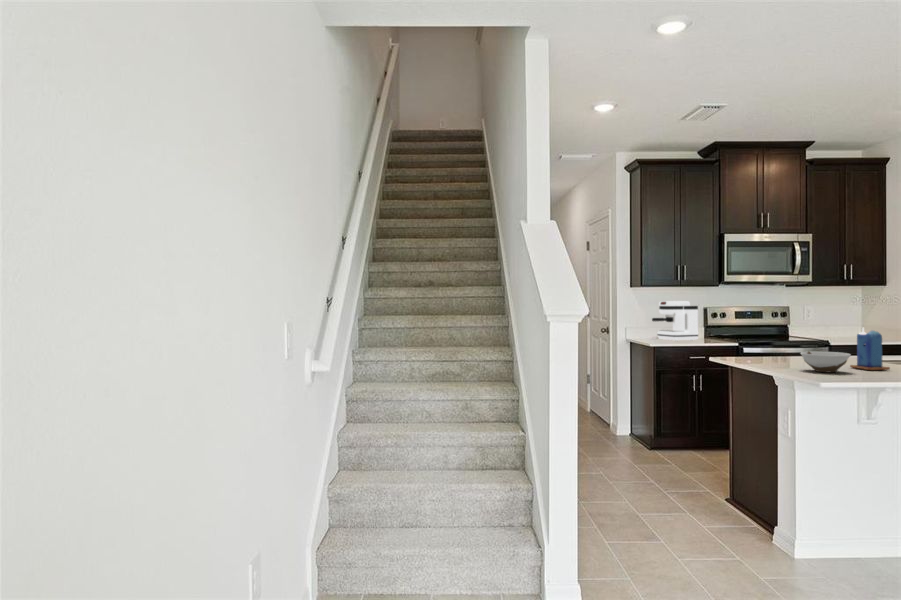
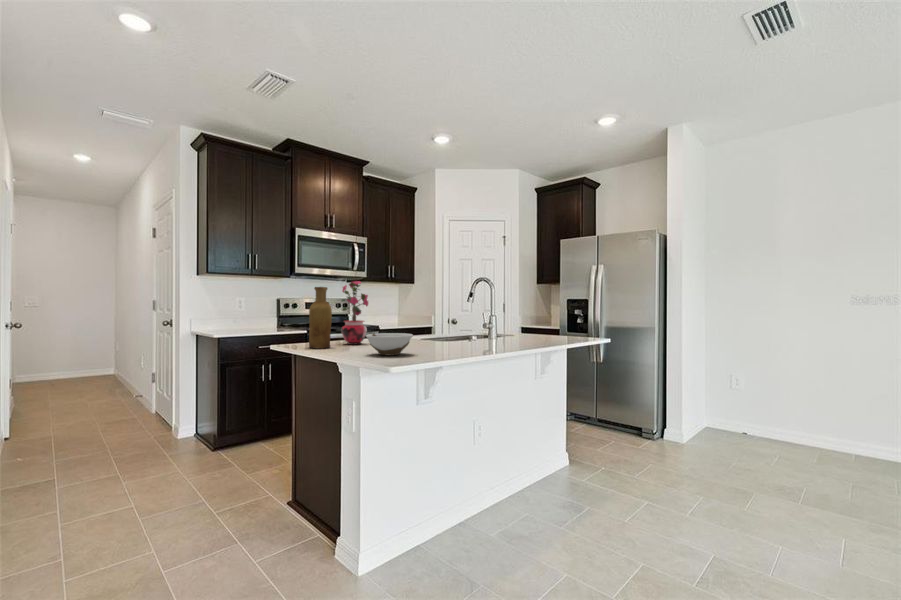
potted plant: none [769,297,807,360] -> present [341,281,368,345]
coffee maker: present [652,301,698,341] -> none [220,290,269,331]
vase: none [745,306,767,362] -> present [309,287,332,349]
candle: present [850,328,890,370] -> none [408,308,441,350]

